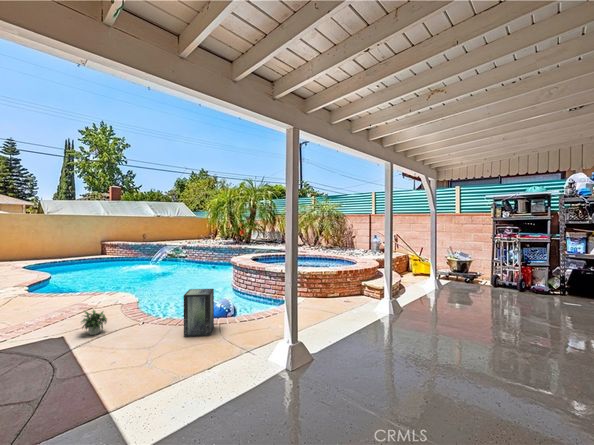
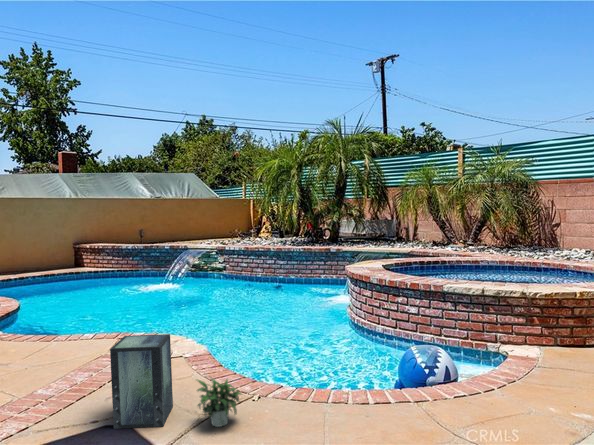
storage box: present [184,289,214,337] -> present [110,334,173,429]

